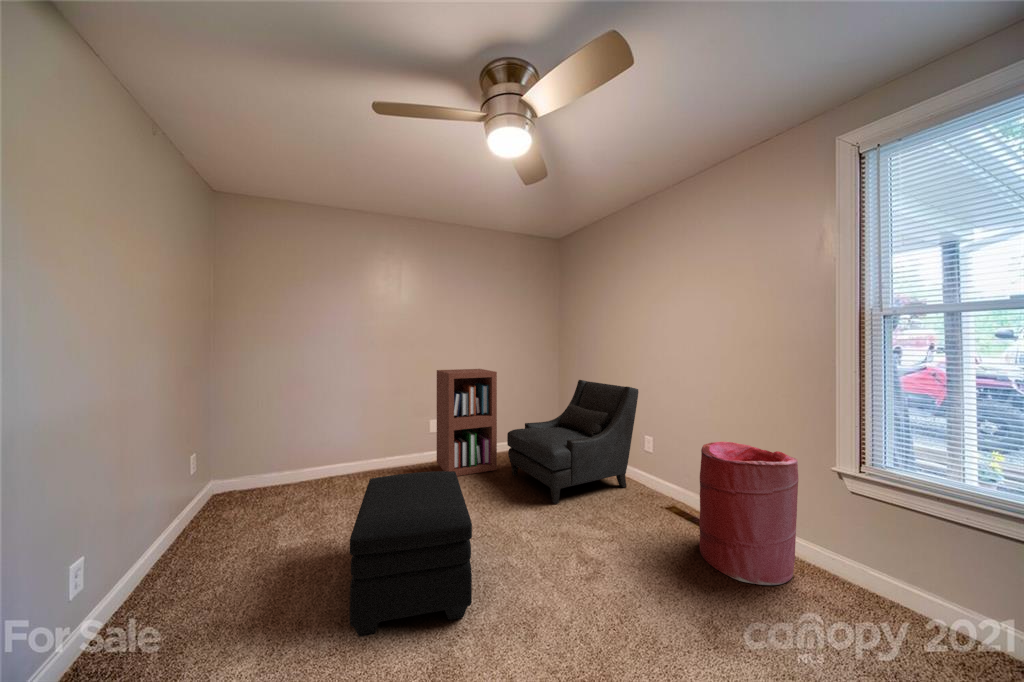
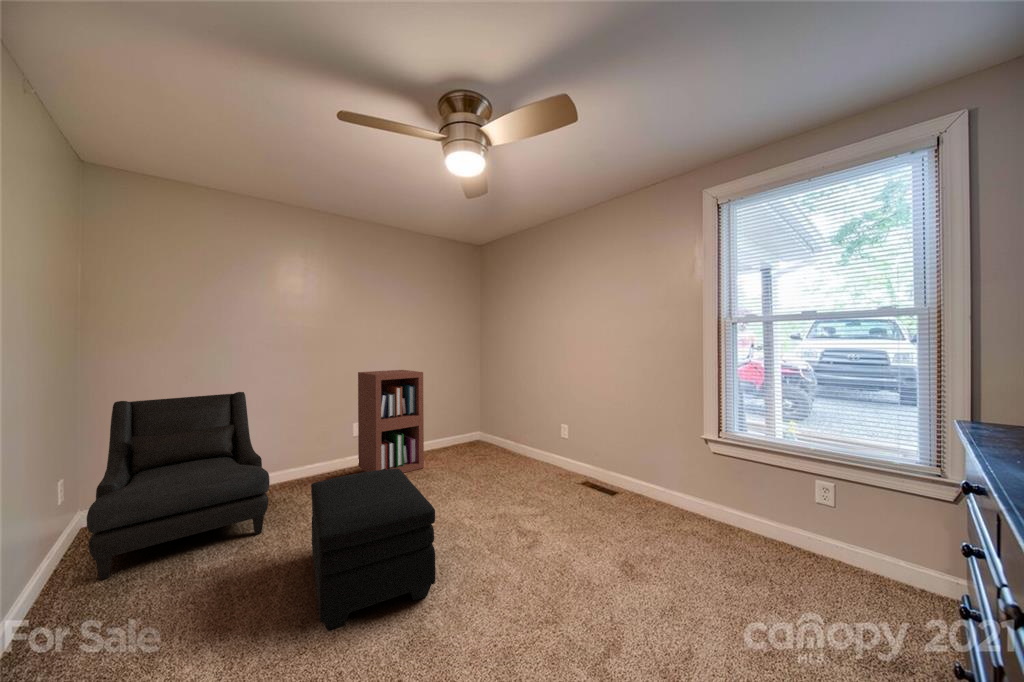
armchair: present [507,380,638,504] -> present [87,392,270,580]
laundry hamper: present [699,442,799,585] -> none [610,423,680,530]

